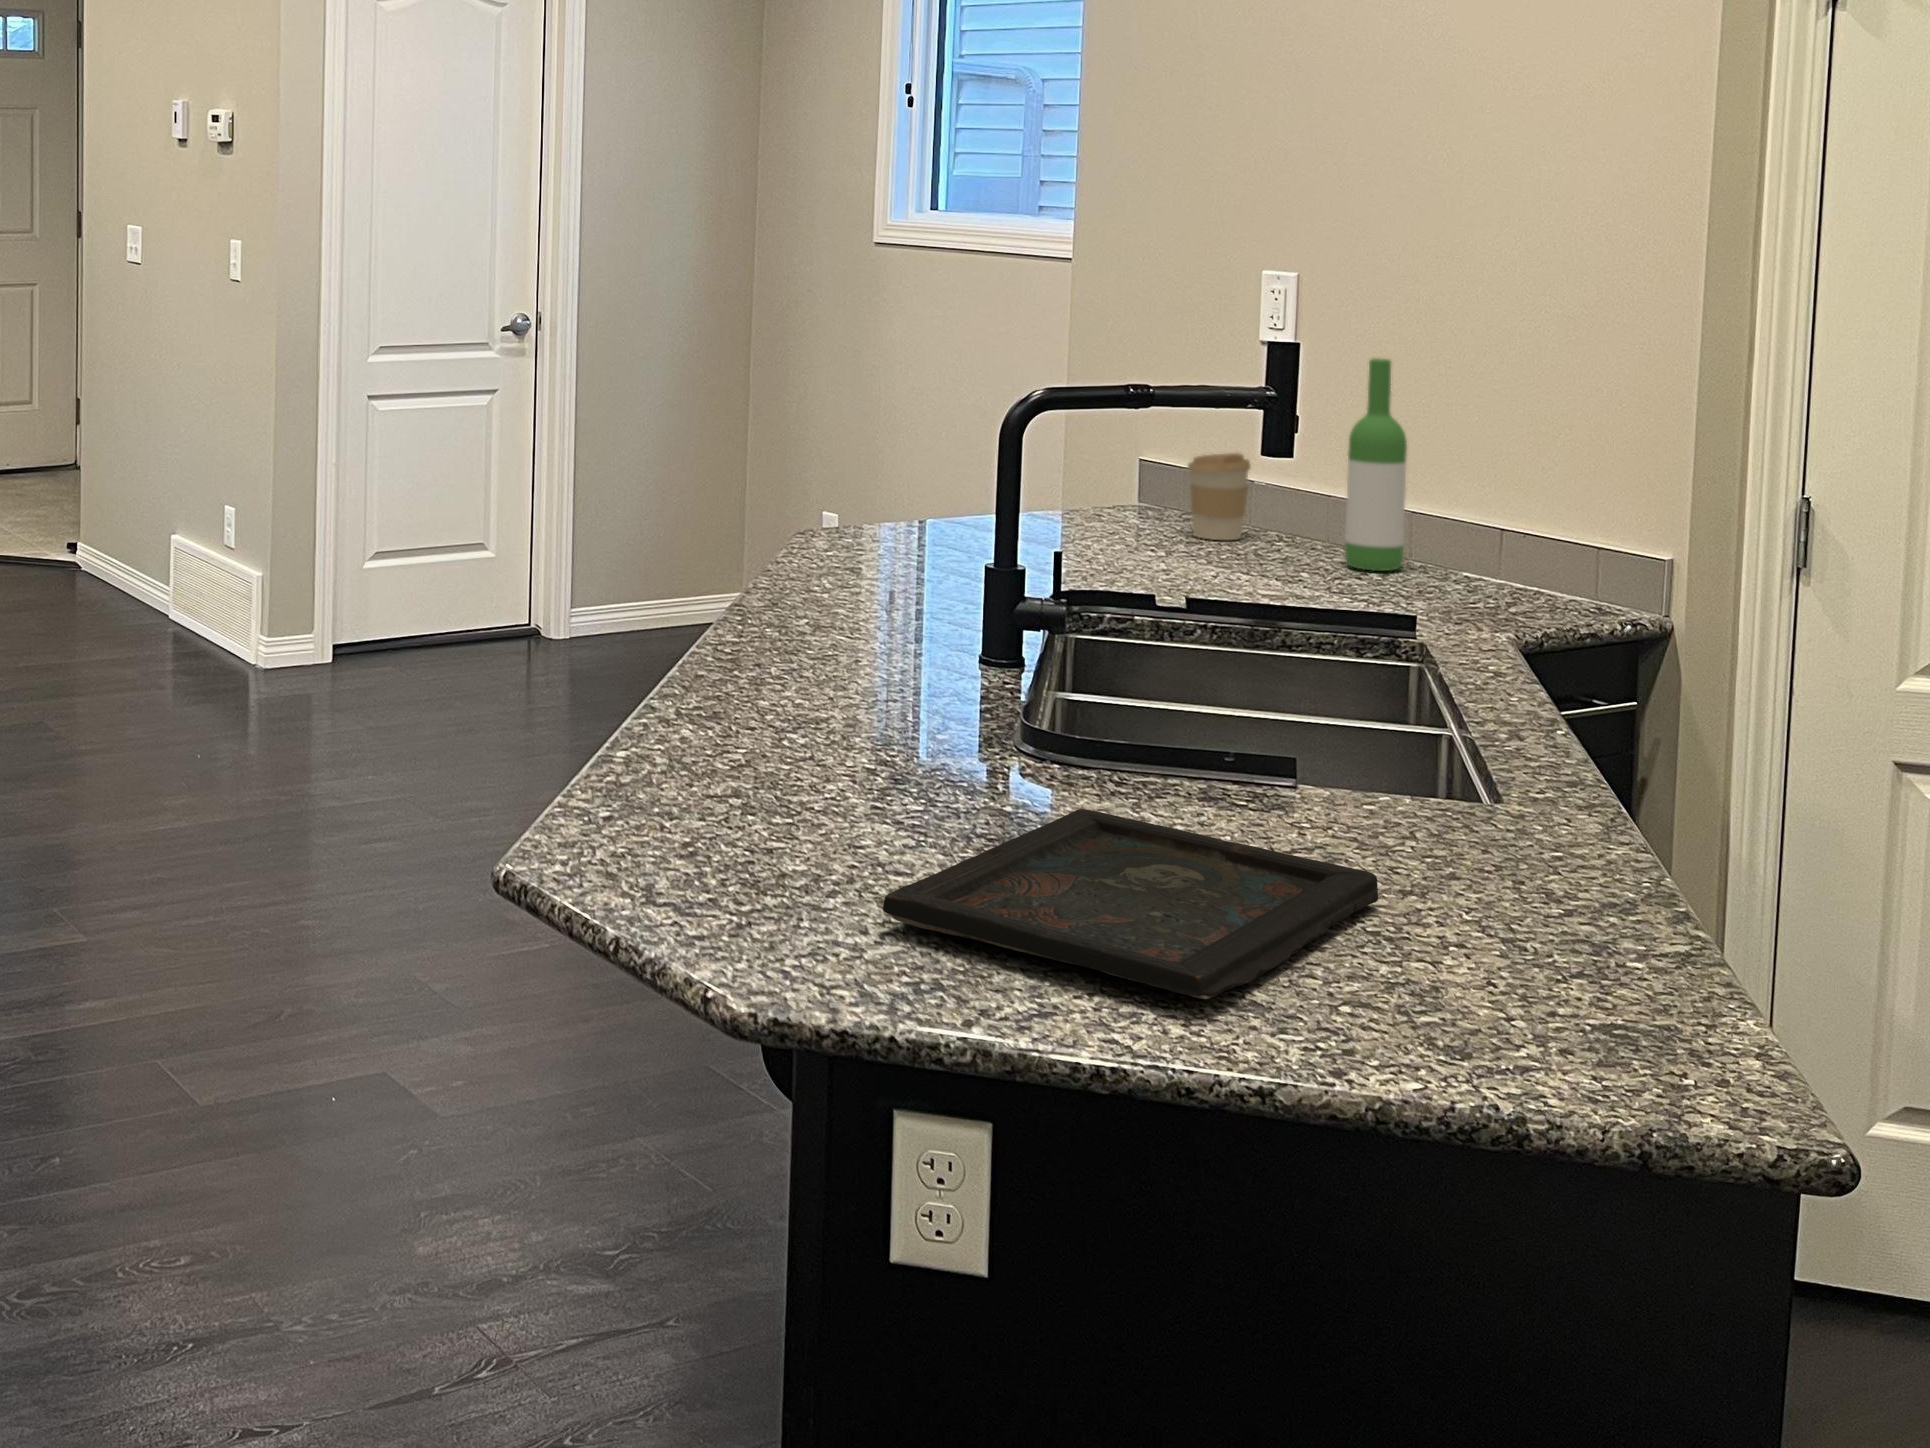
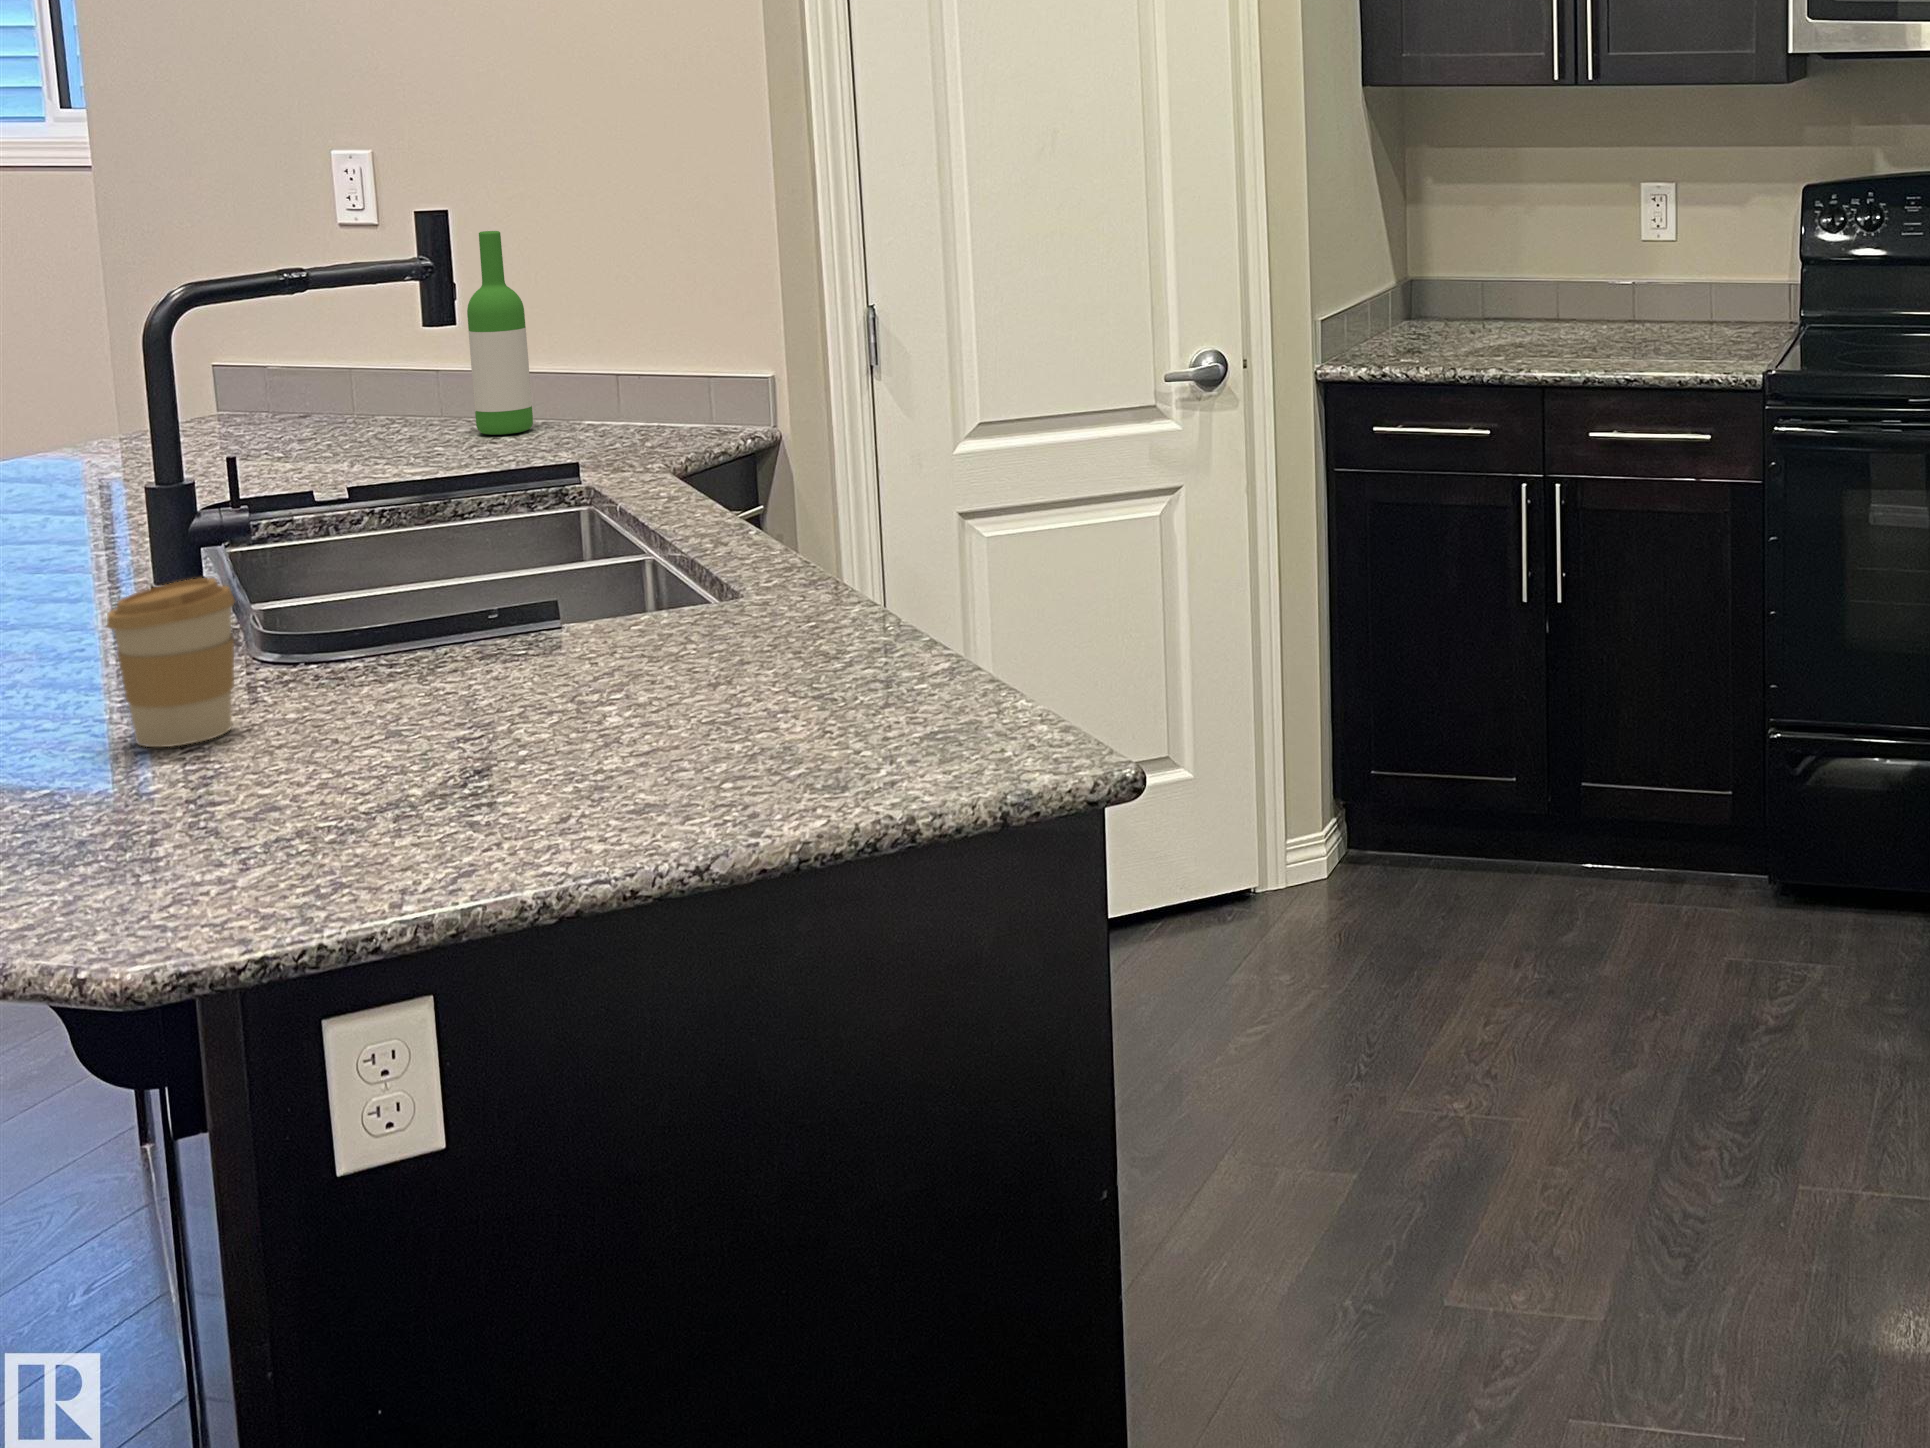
coffee cup: present [1187,453,1251,540] -> present [107,578,235,747]
tray: present [883,809,1378,999] -> none [234,672,701,843]

